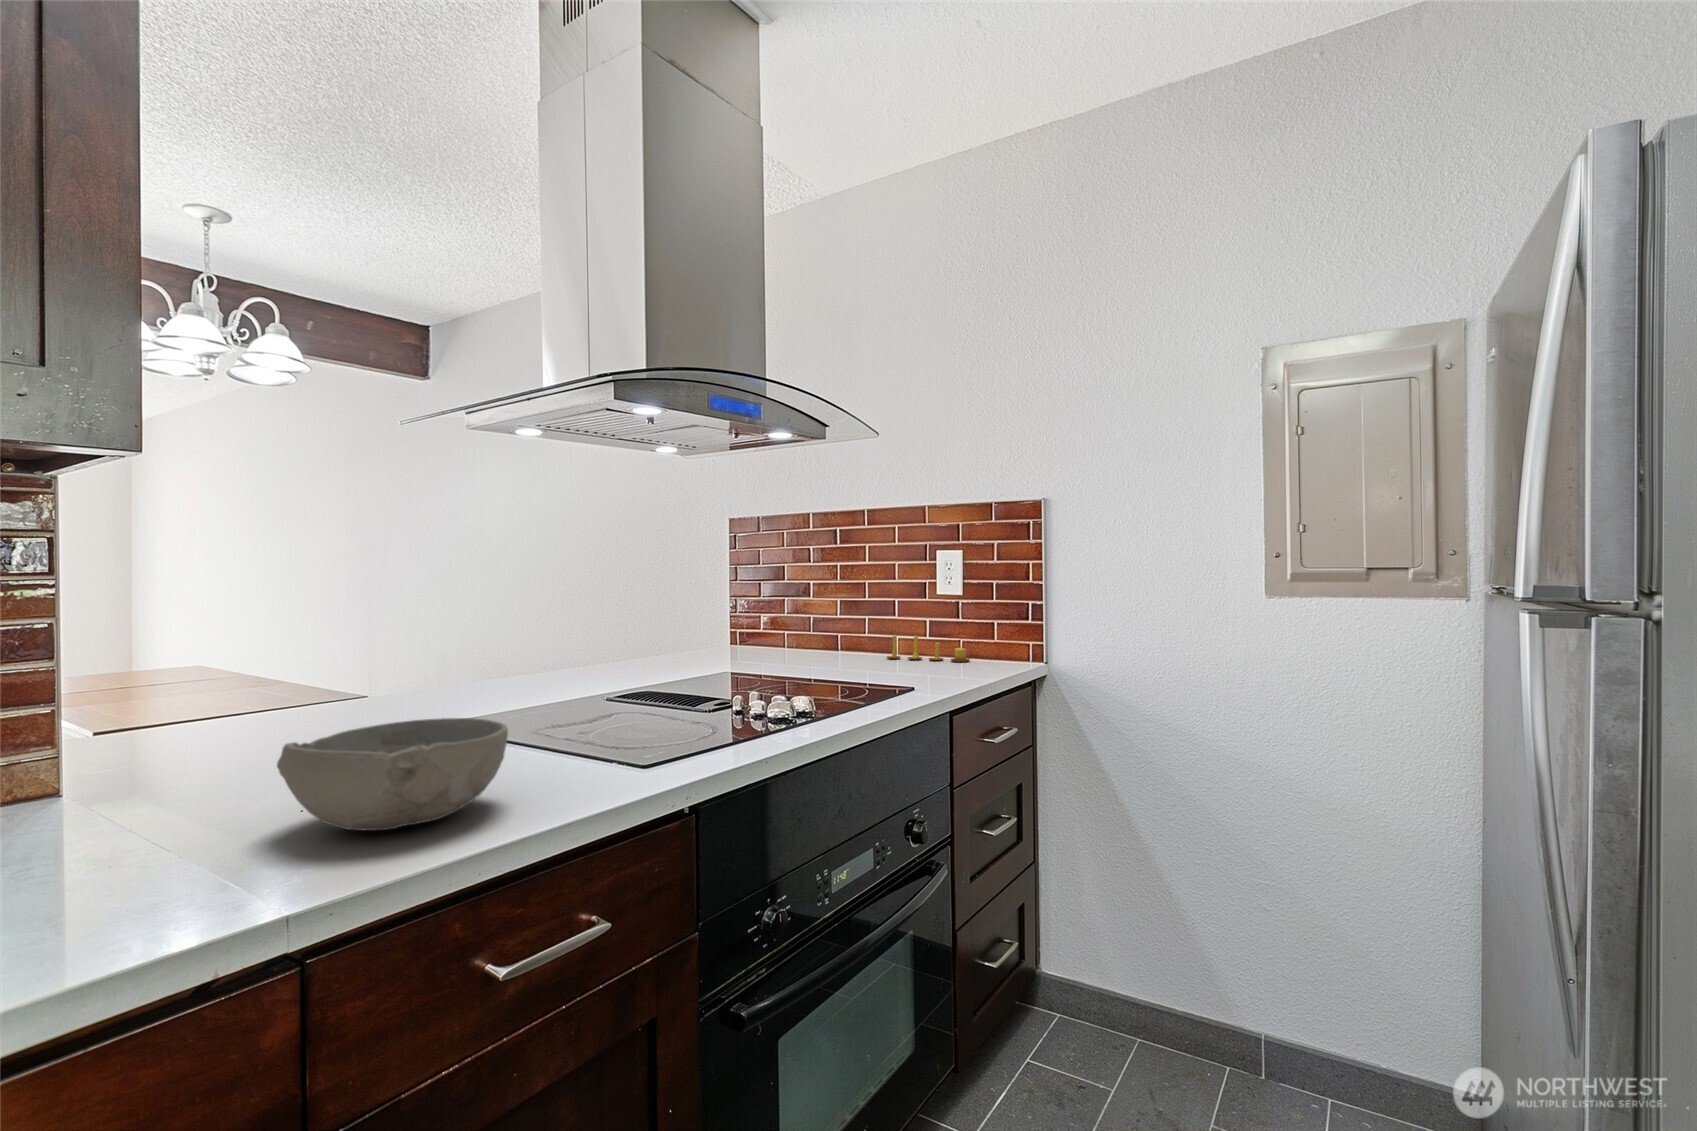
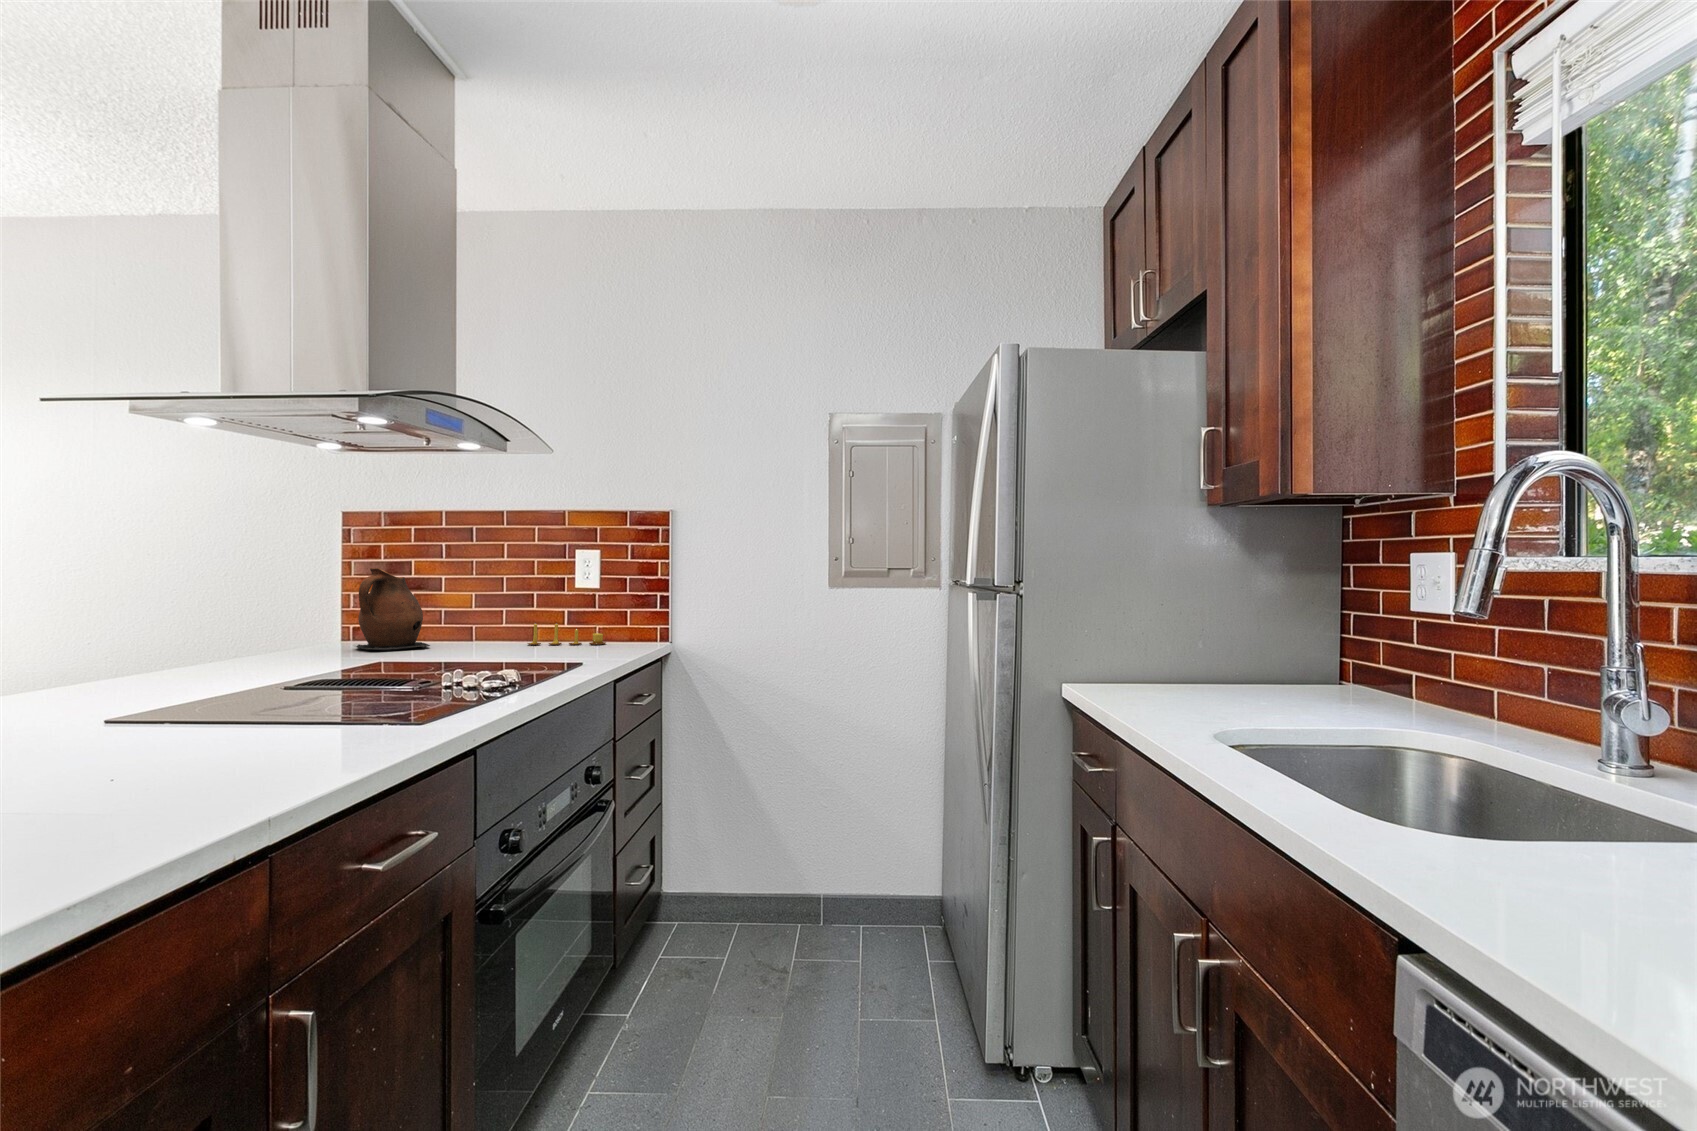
ceramic pitcher: none [727,574,793,658] -> present [356,568,430,649]
bowl: present [277,718,508,831] -> none [151,686,354,774]

